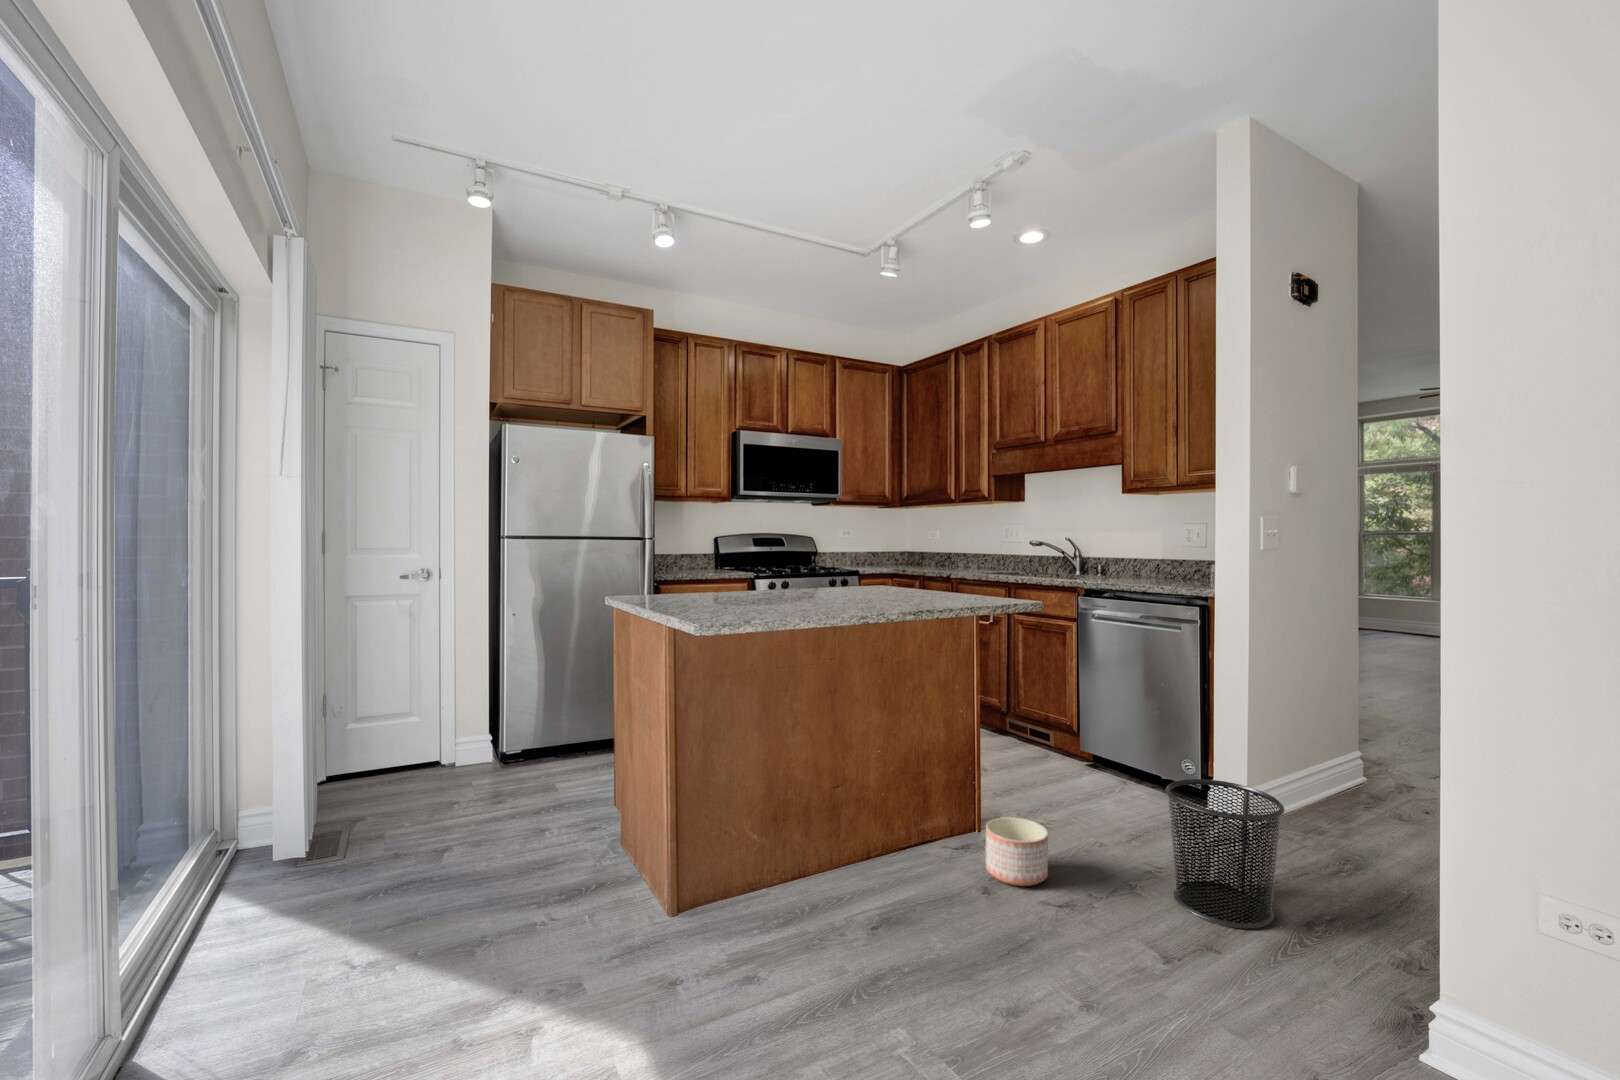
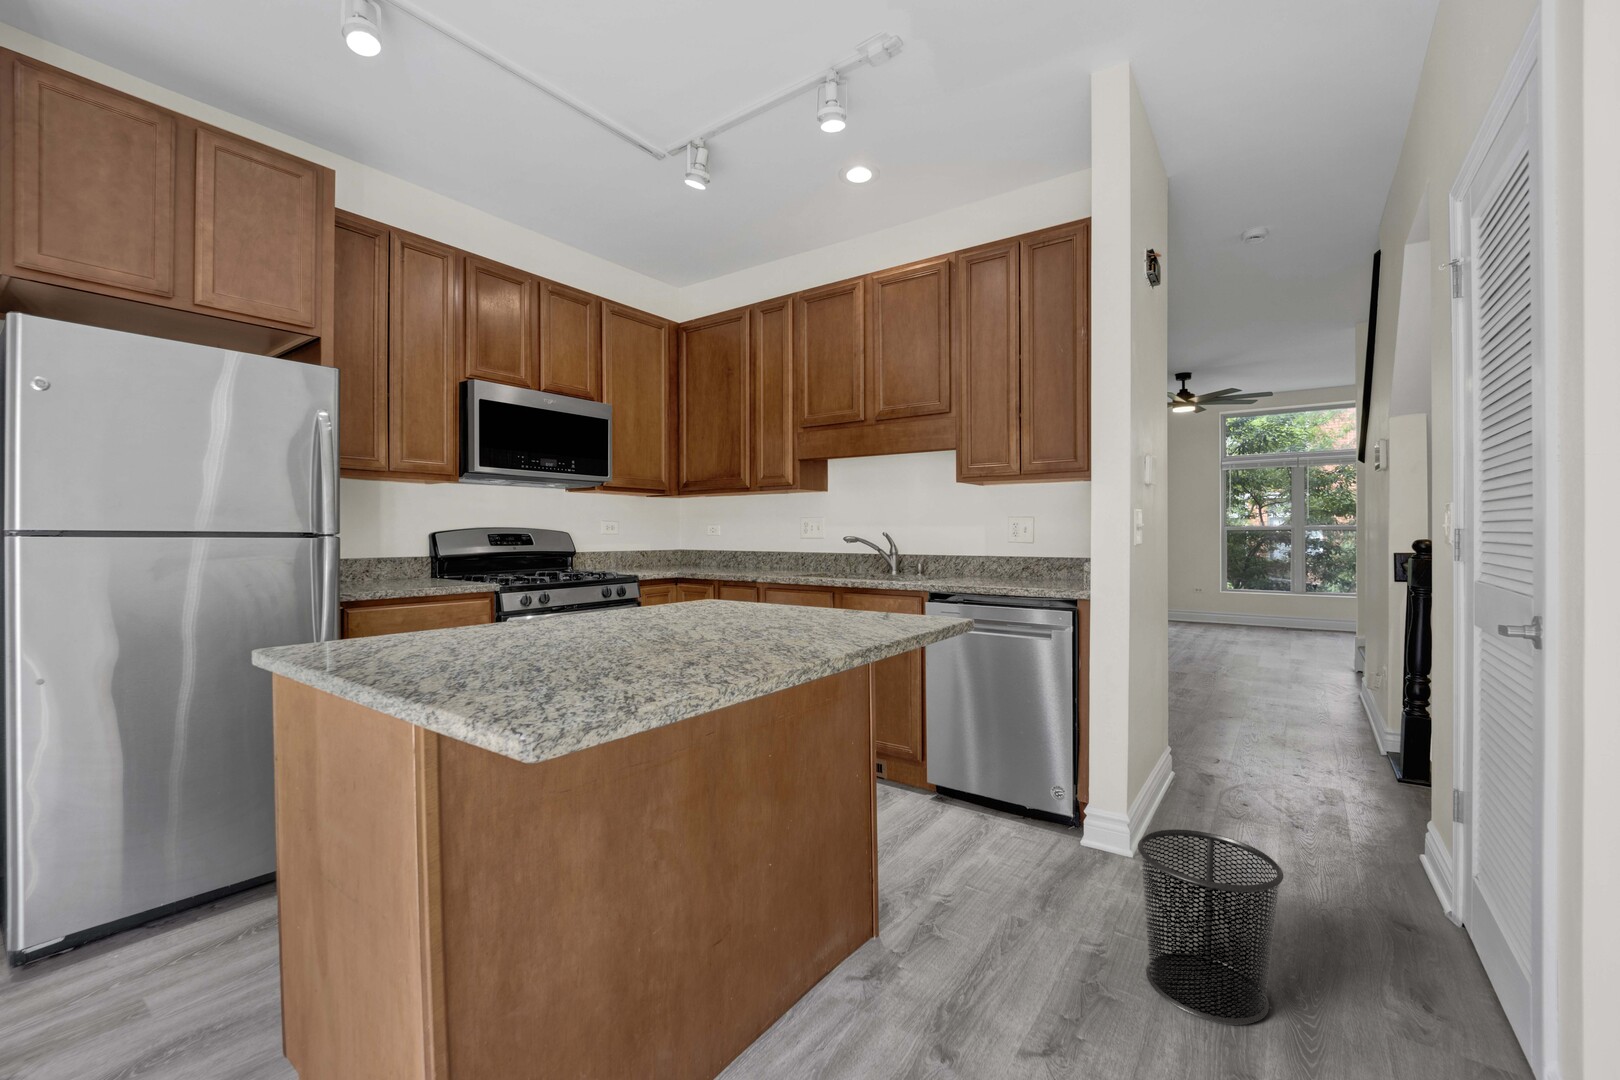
planter: present [986,817,1048,886] -> none [927,916,1012,1024]

